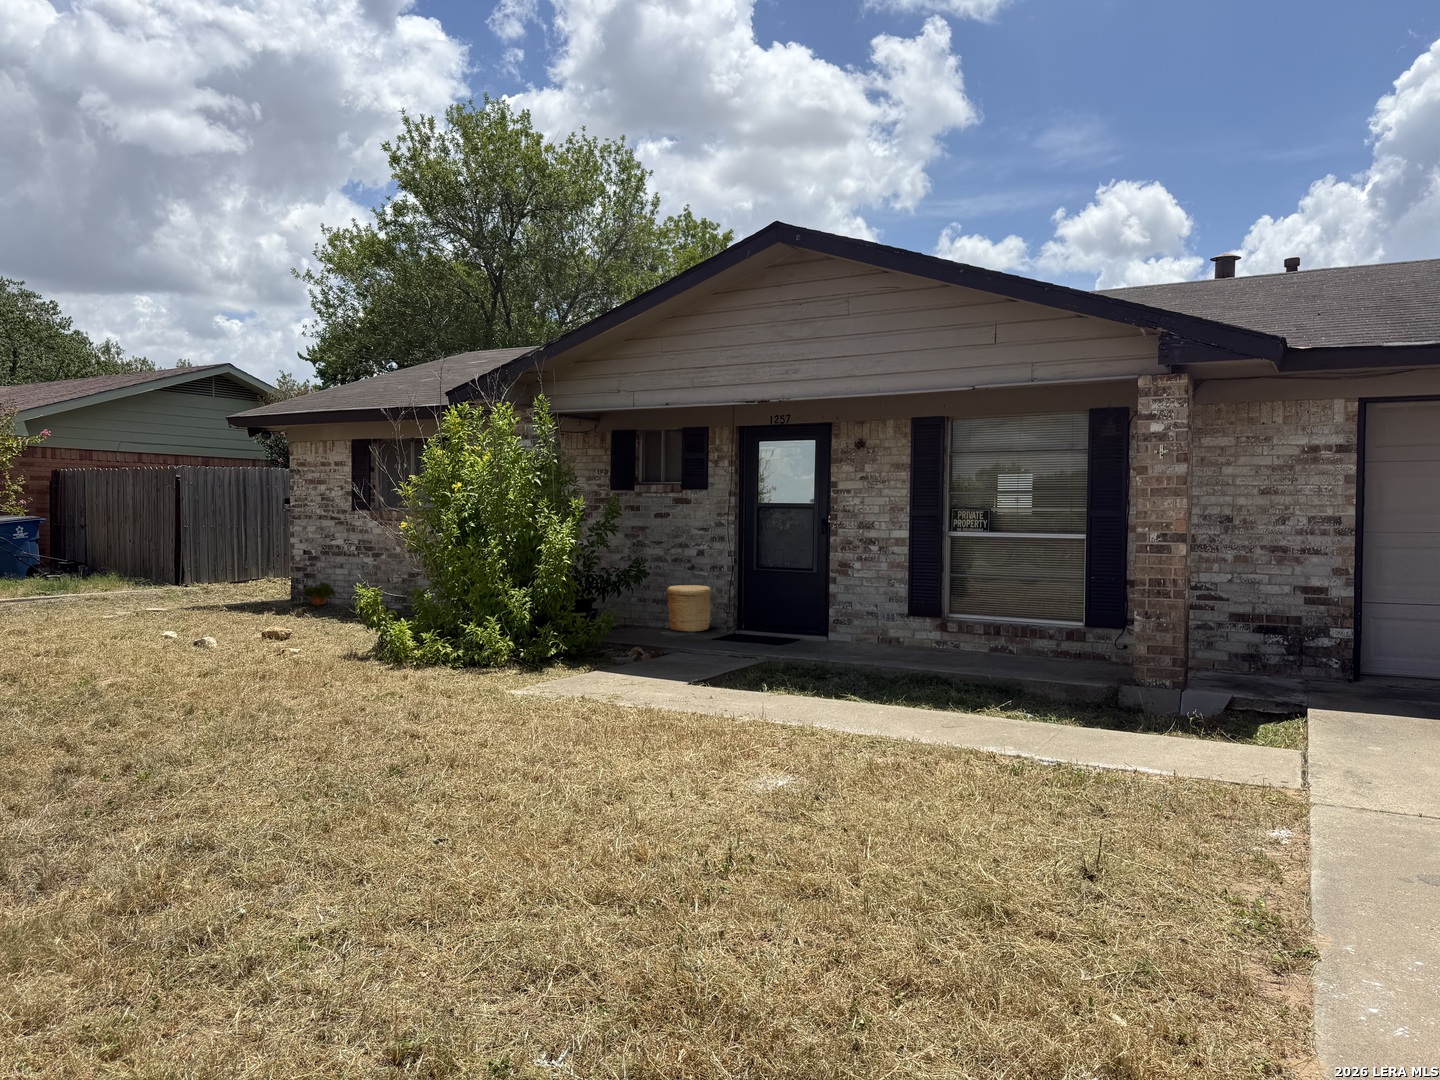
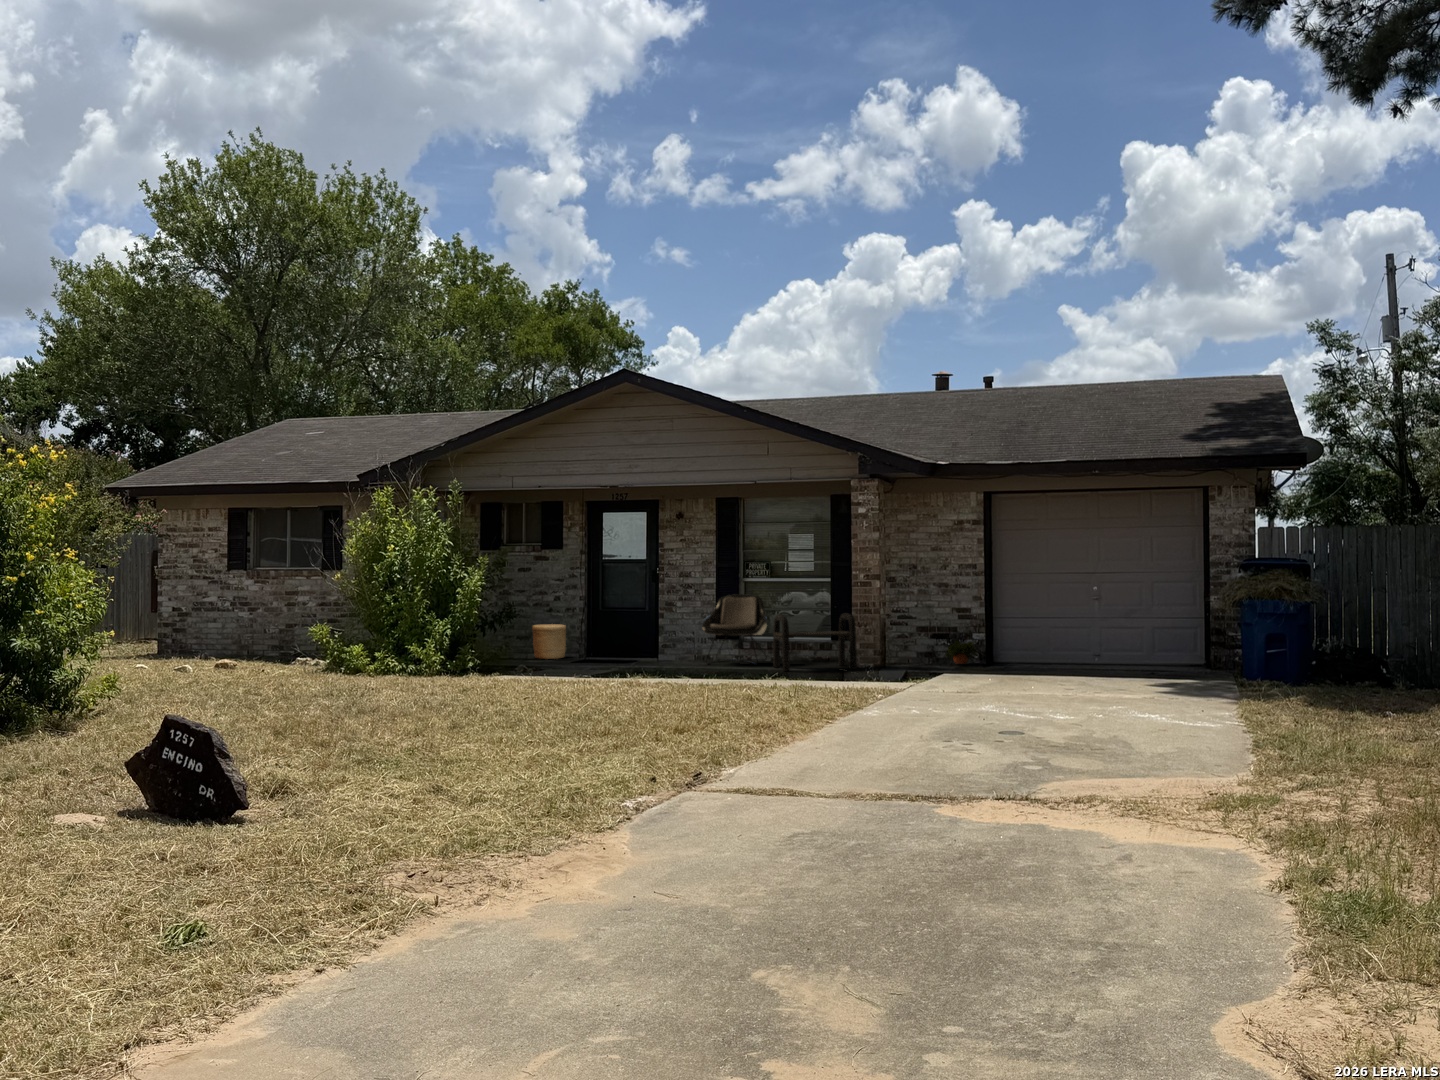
lounge chair: none [887,555,984,664] -> present [702,594,767,665]
potted plant: present [299,582,335,606] -> present [946,641,977,664]
bench: none [996,593,1138,687] -> present [773,613,857,671]

